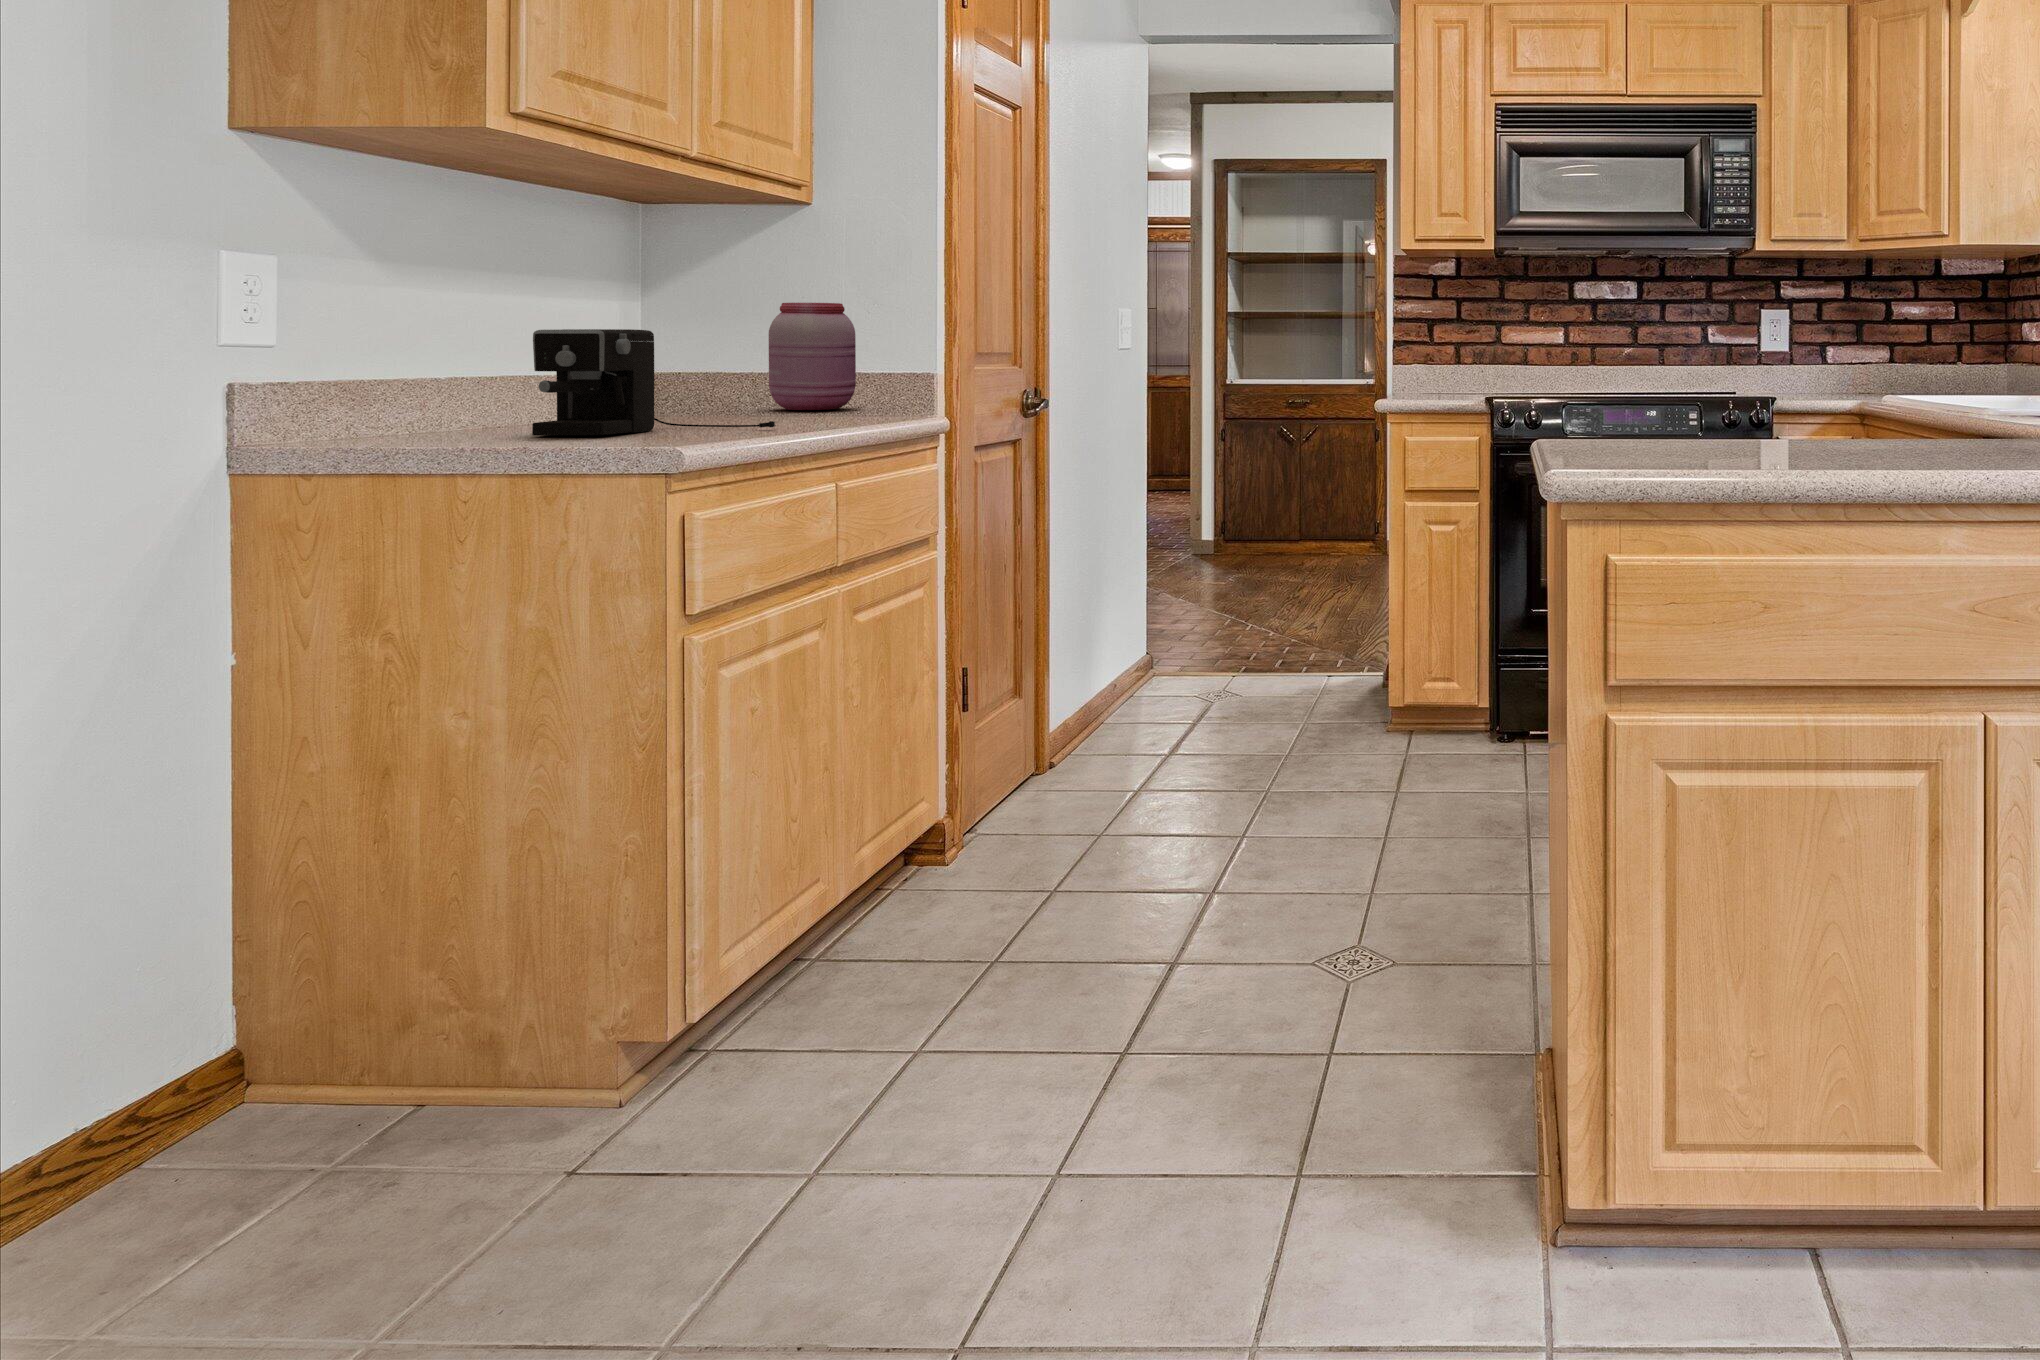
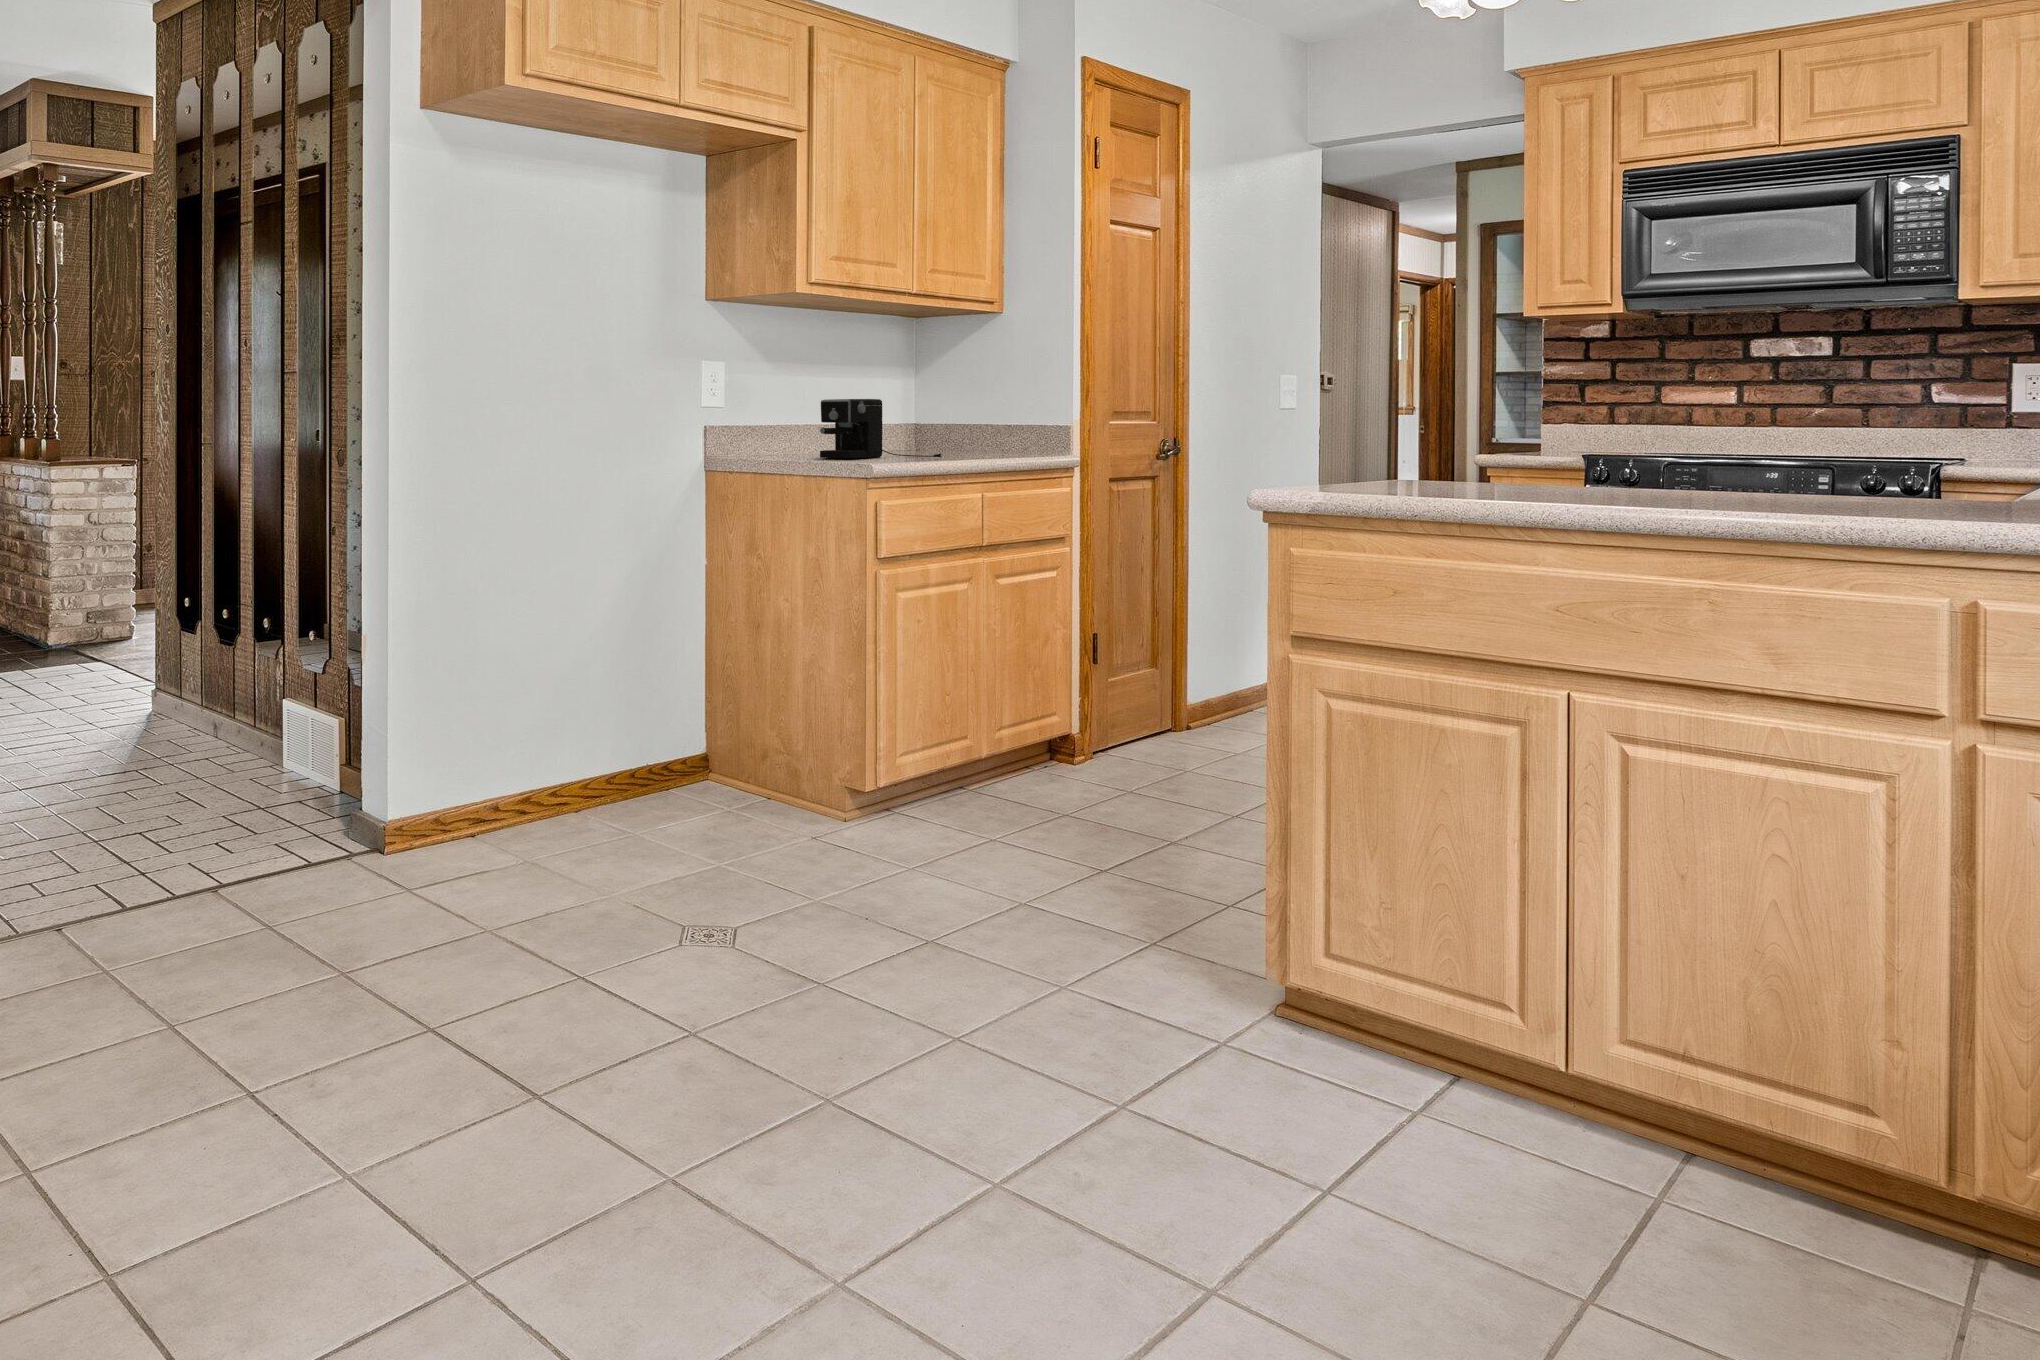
jar: present [769,303,856,410] -> none [971,380,1022,449]

